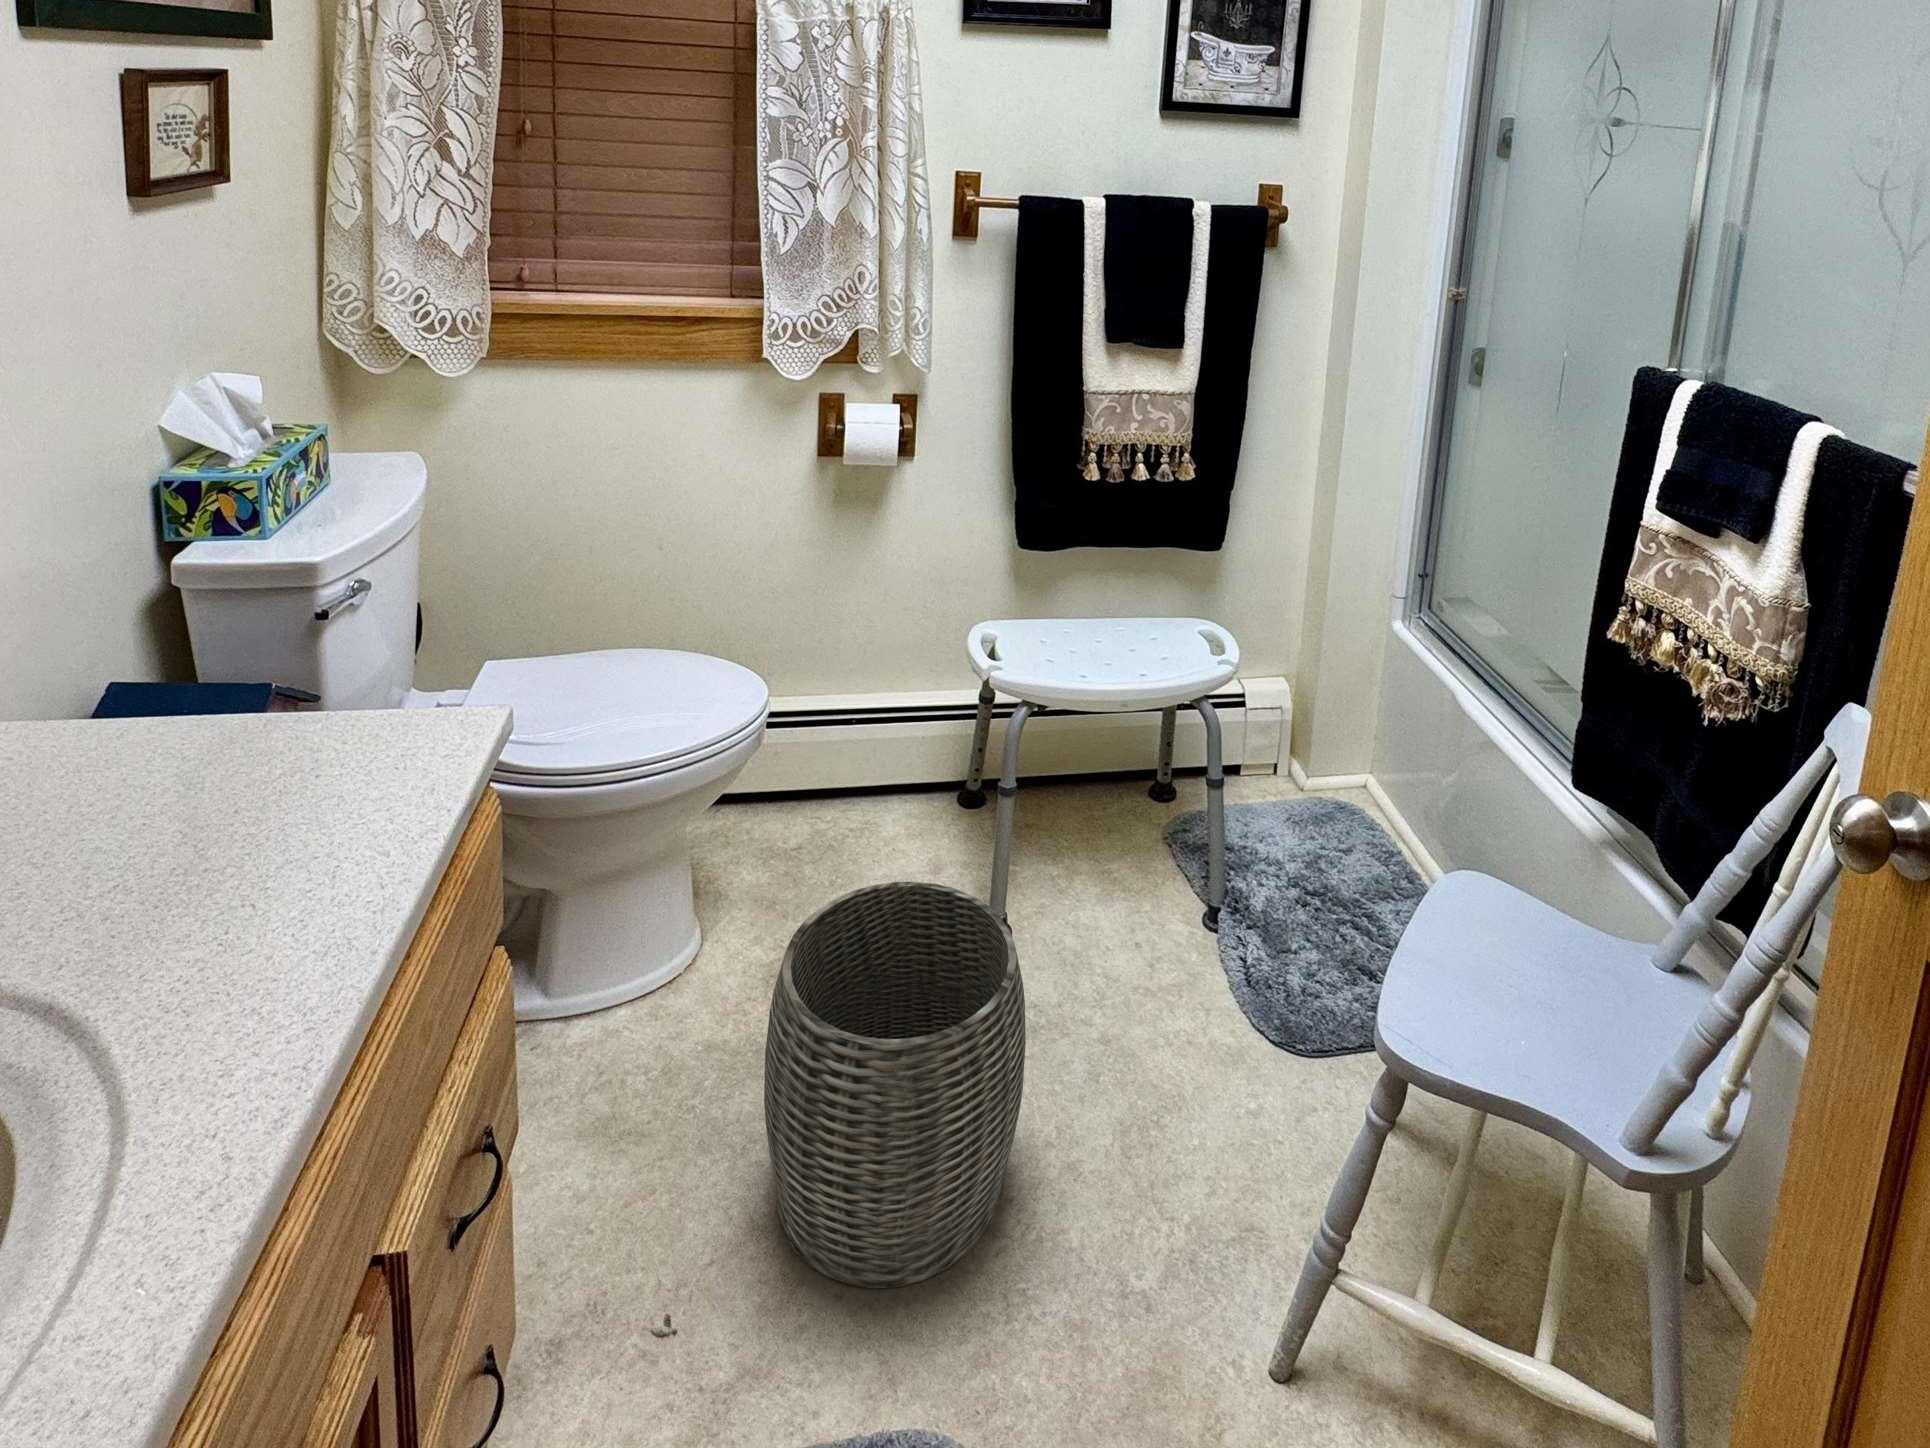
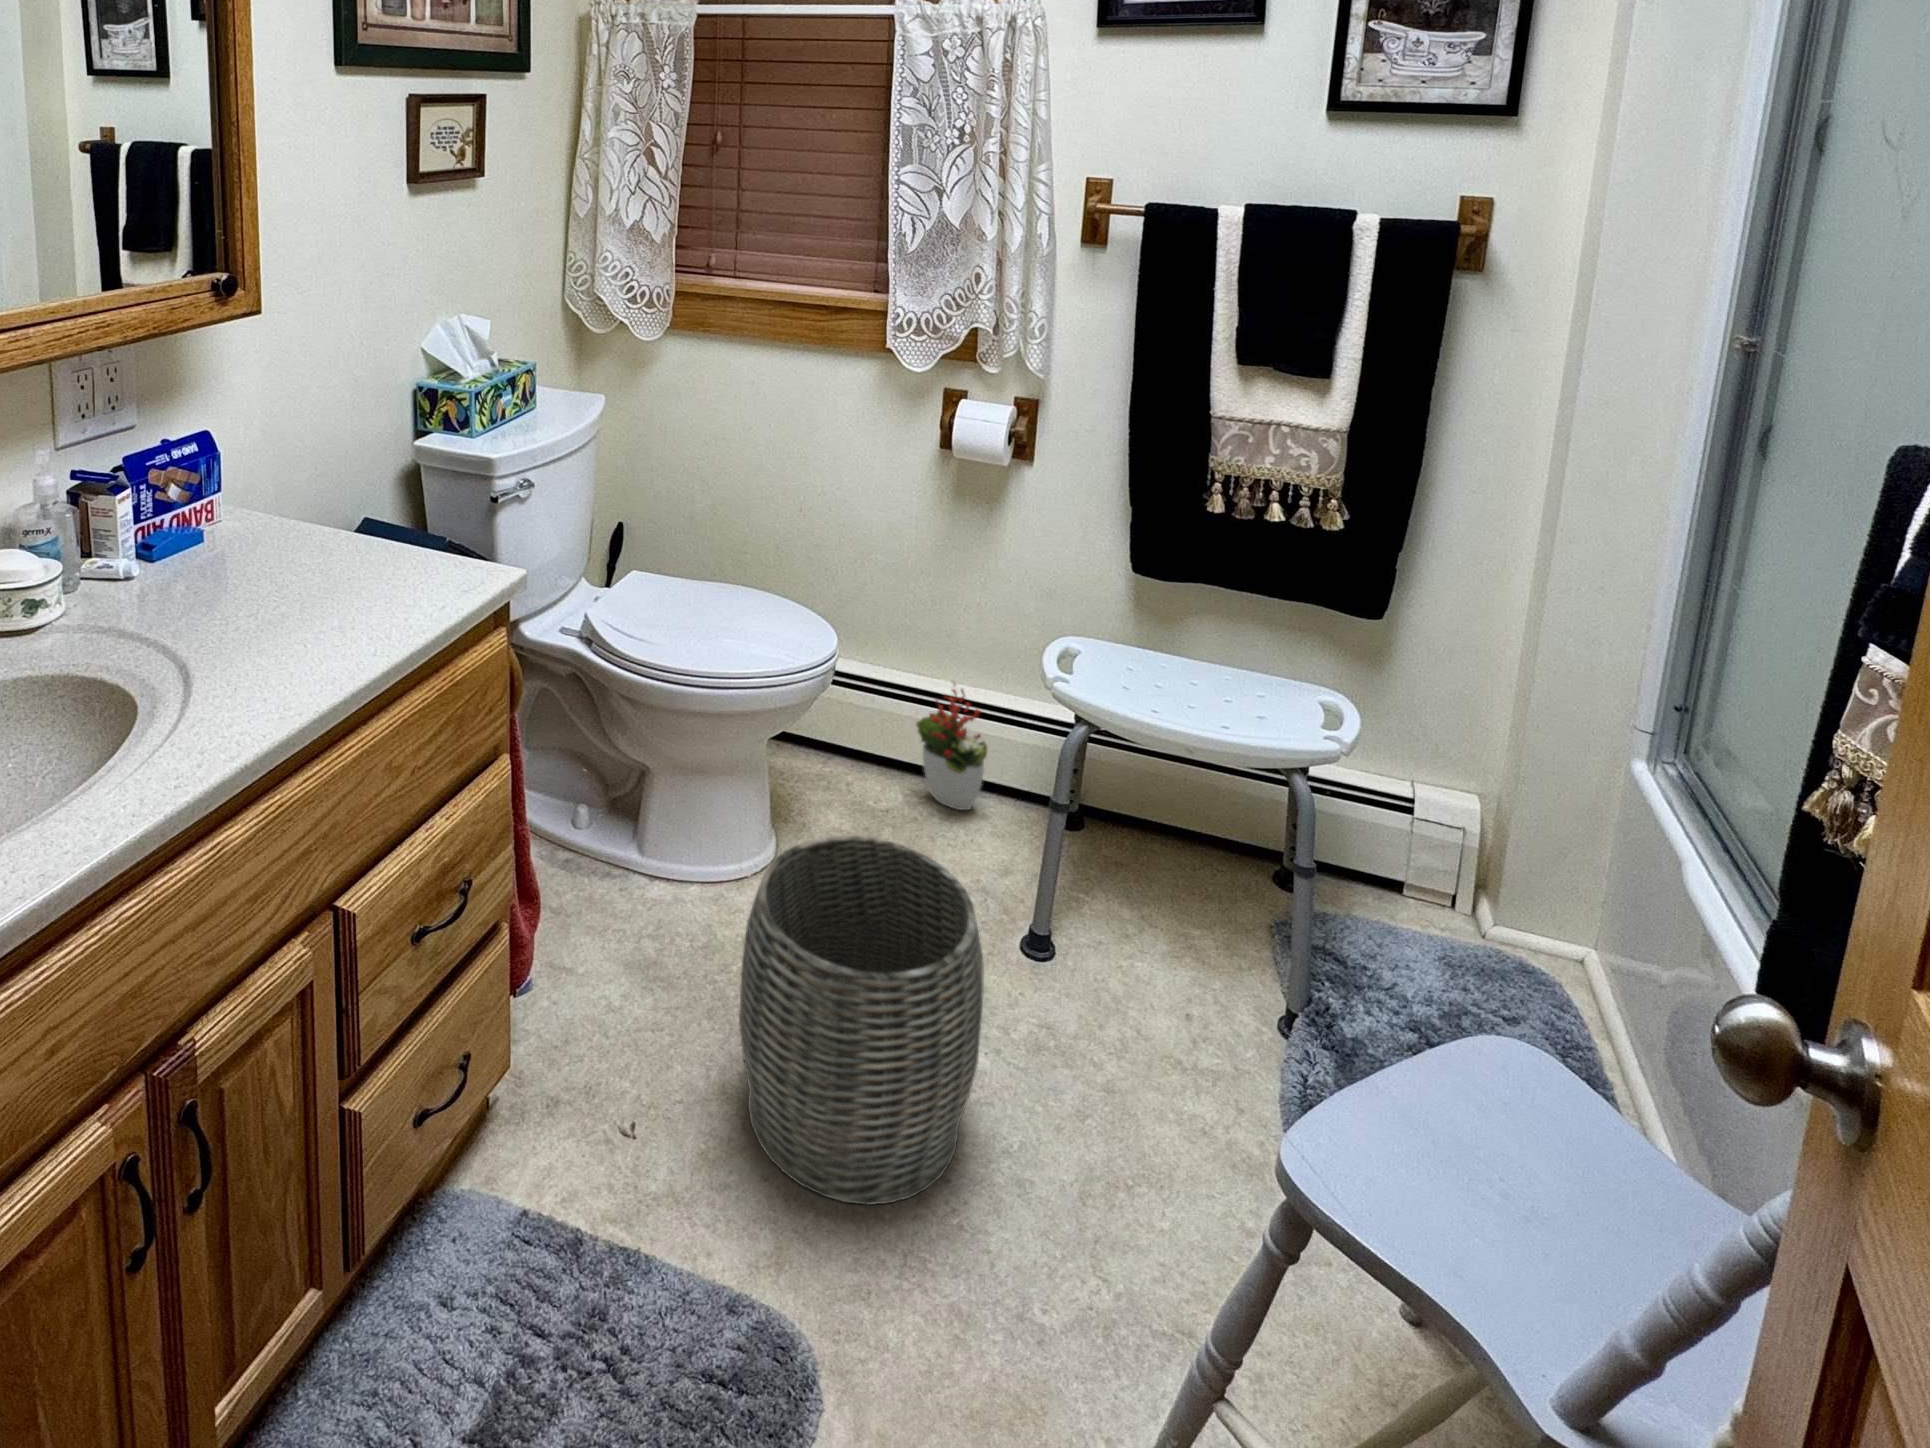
decorative plant: none [819,690,898,819] -> present [916,683,987,810]

